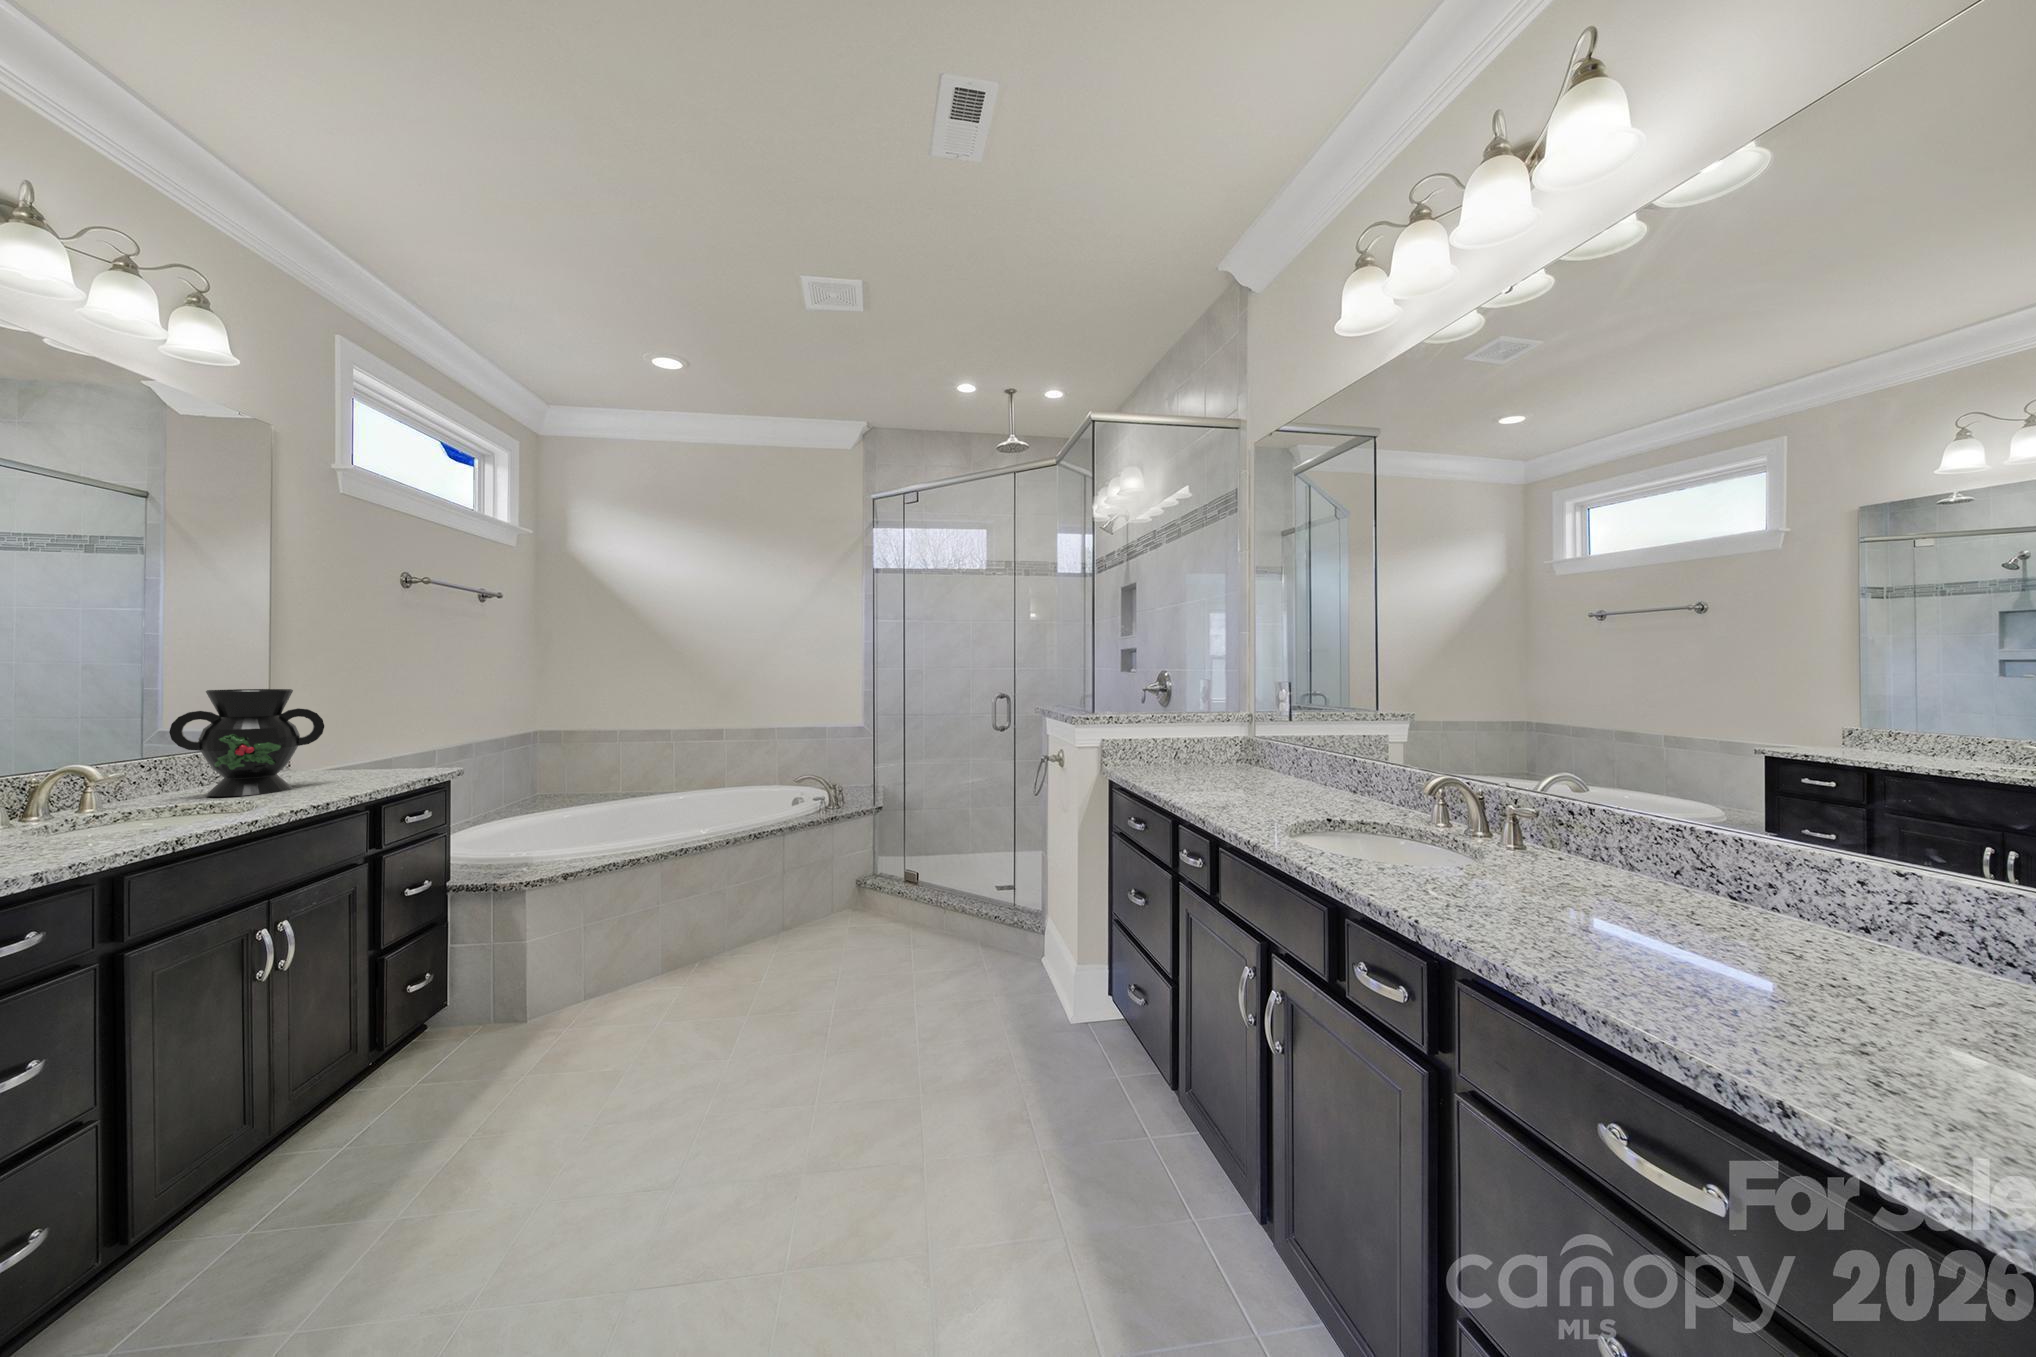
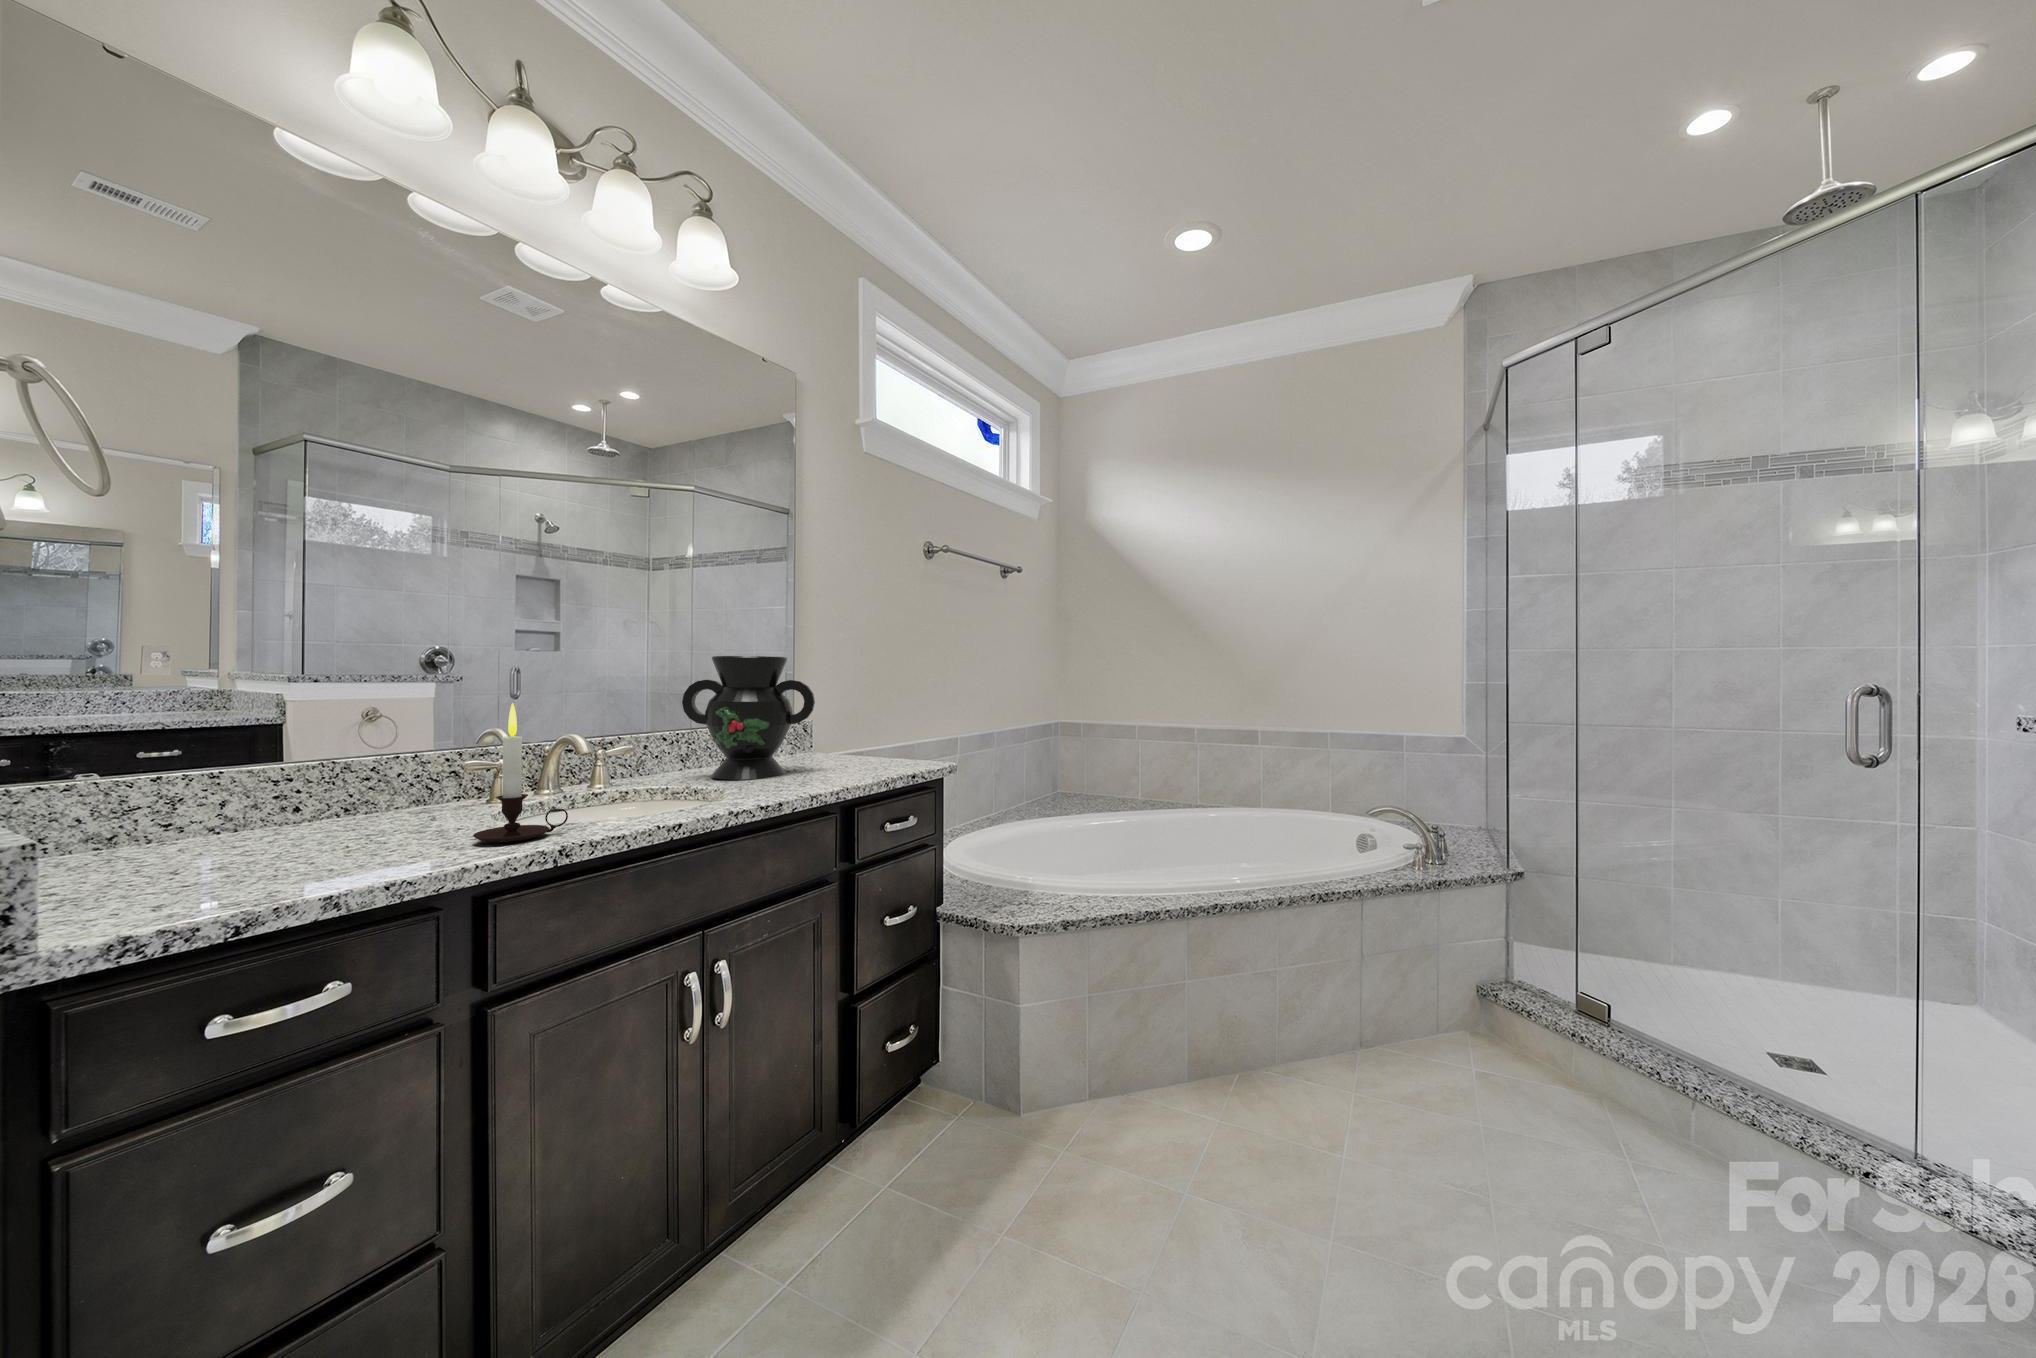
candle: none [66,740,155,844] -> present [473,703,568,843]

